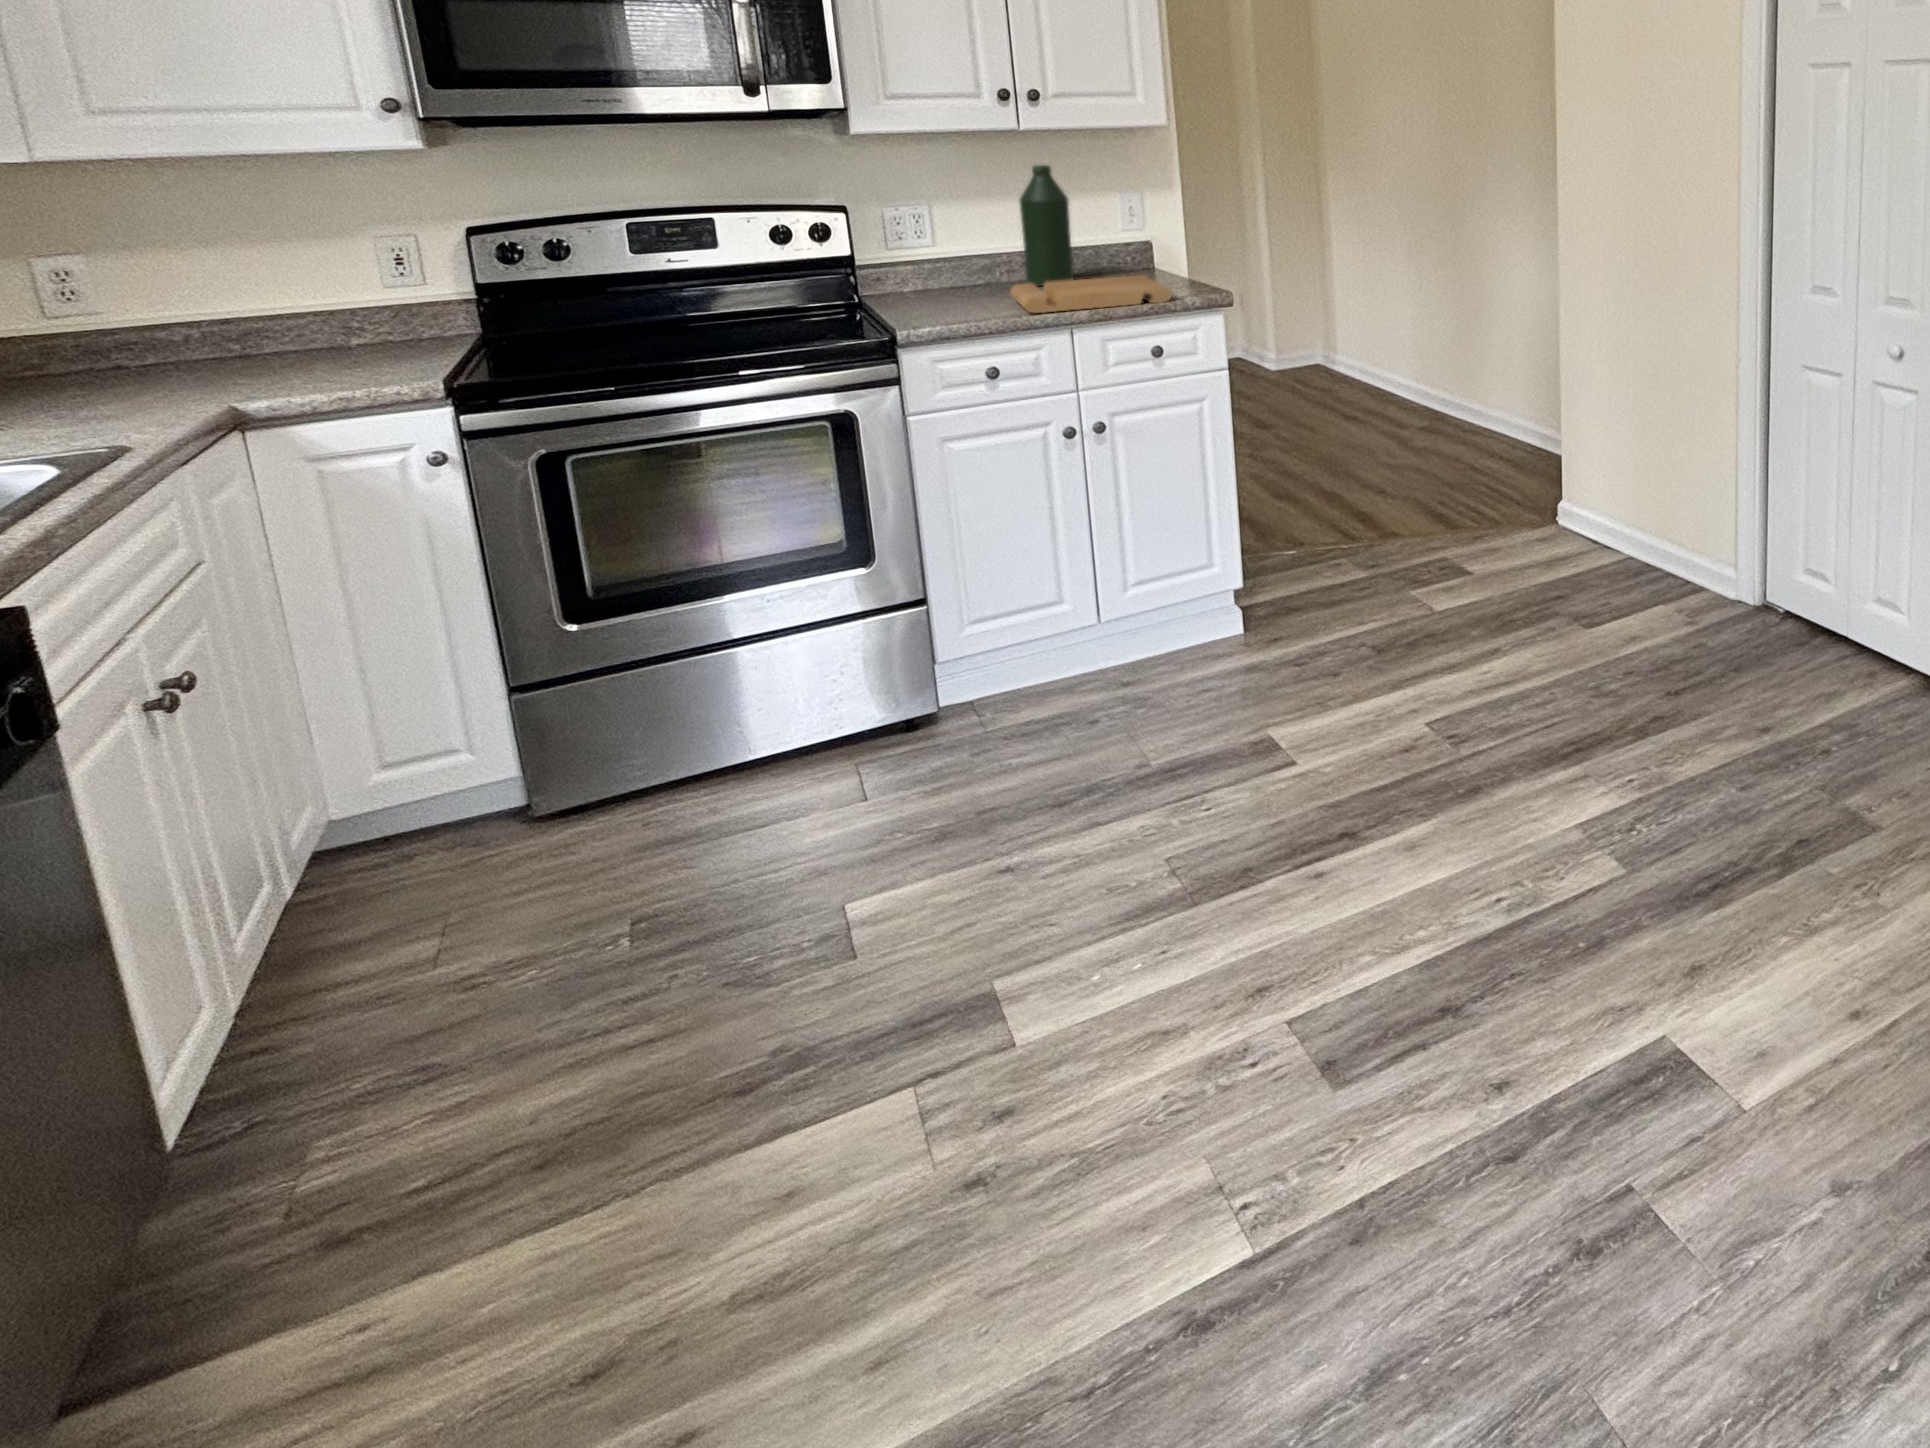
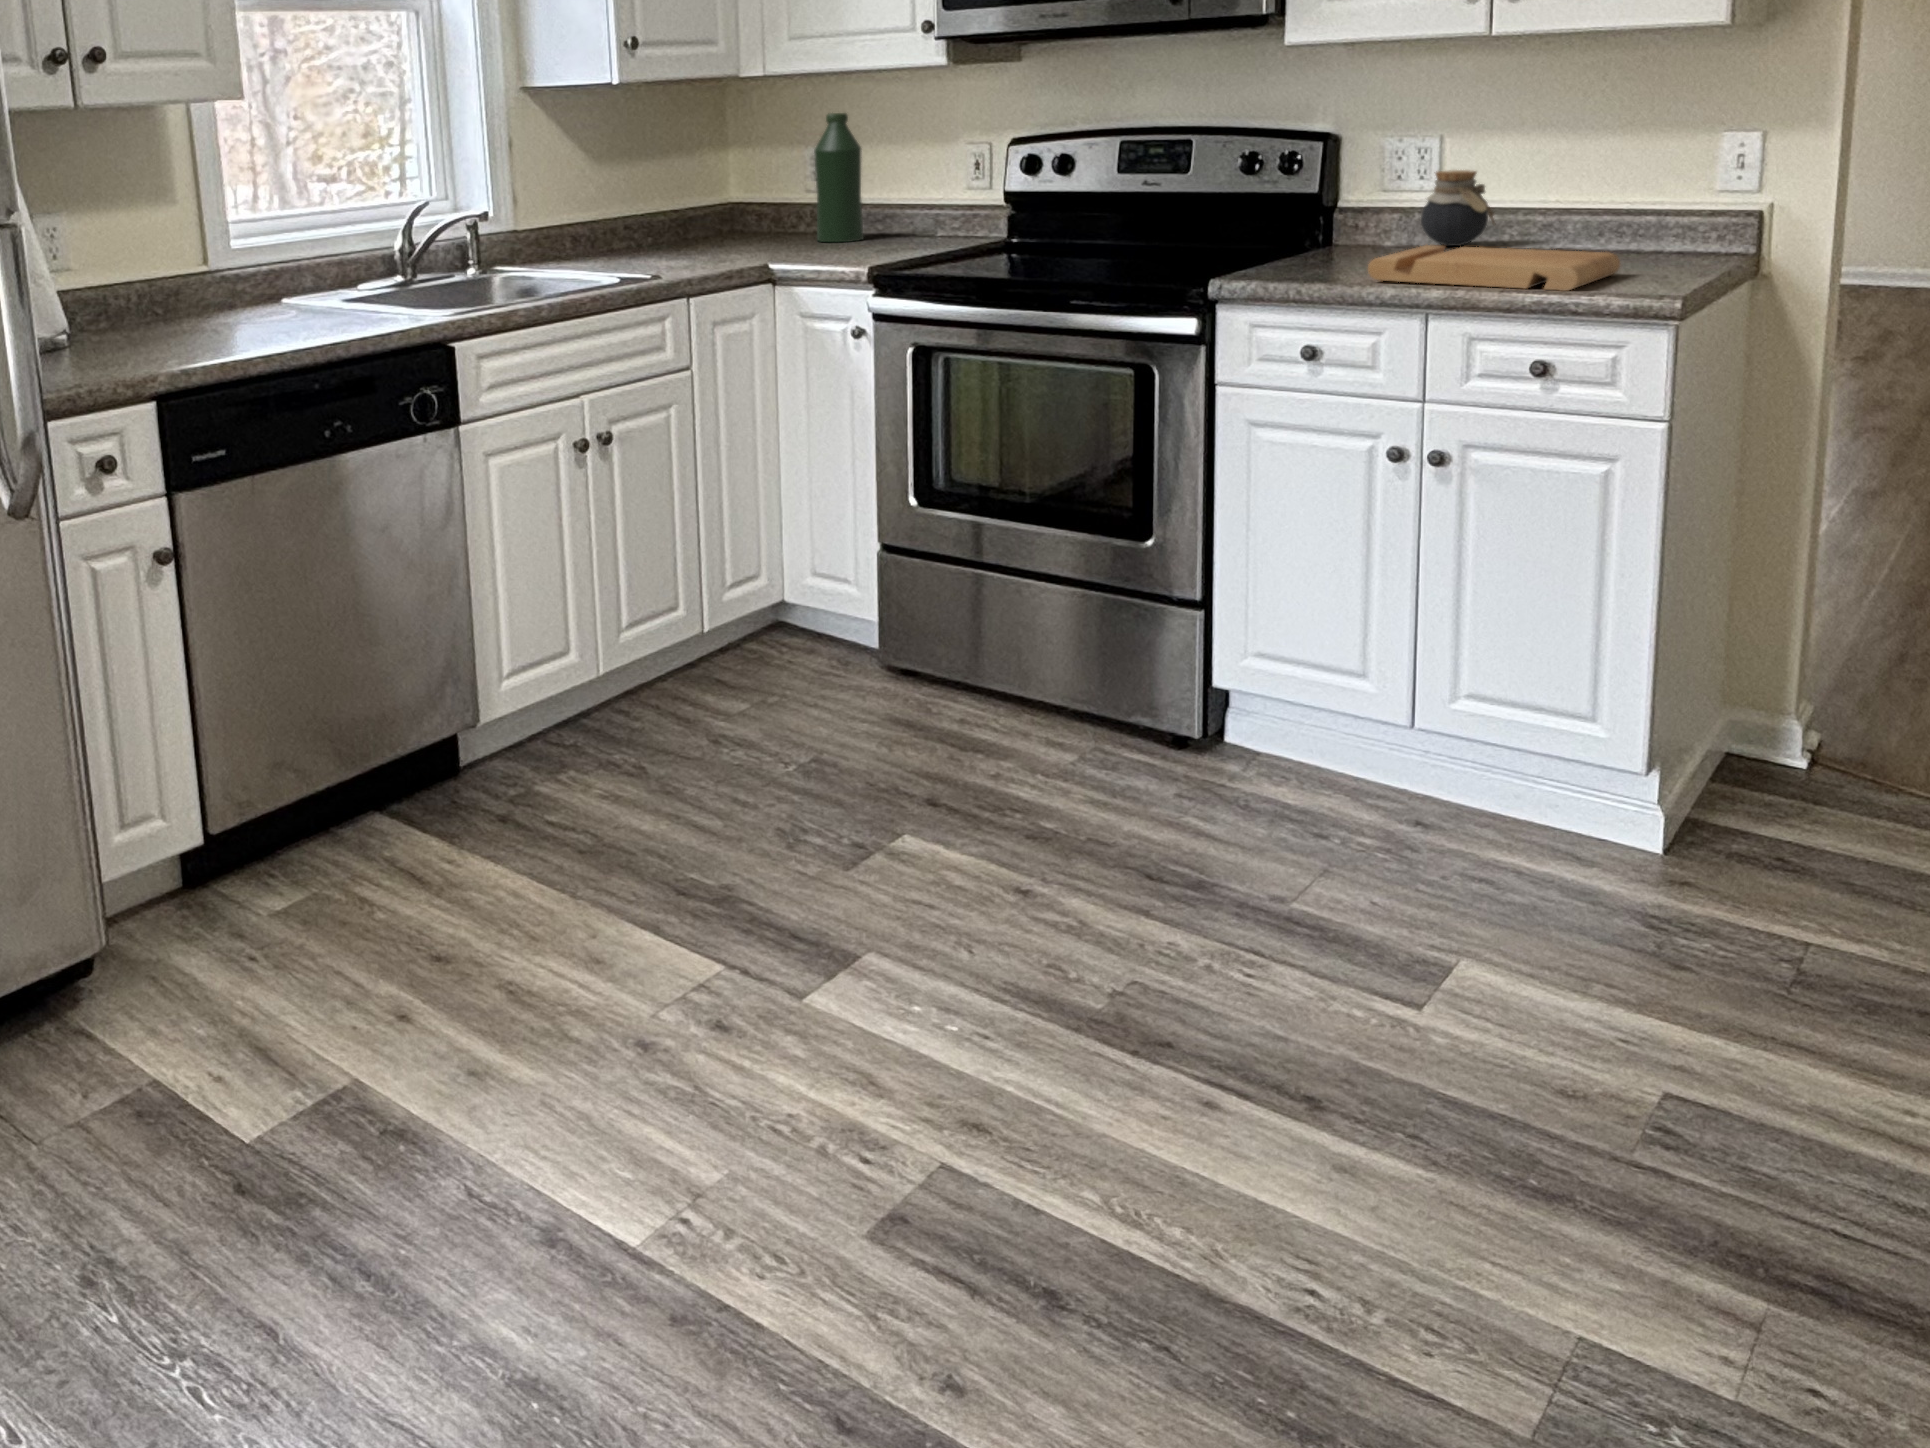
bottle: present [1020,165,1074,286] -> present [814,113,864,242]
jar: none [931,227,990,284] -> present [1421,170,1495,246]

